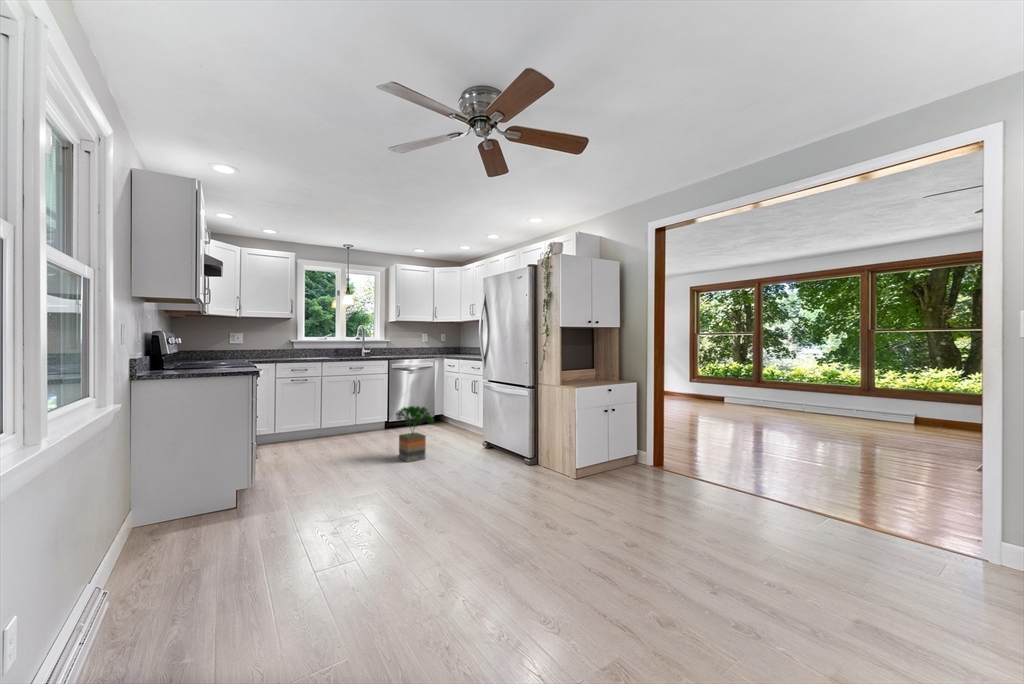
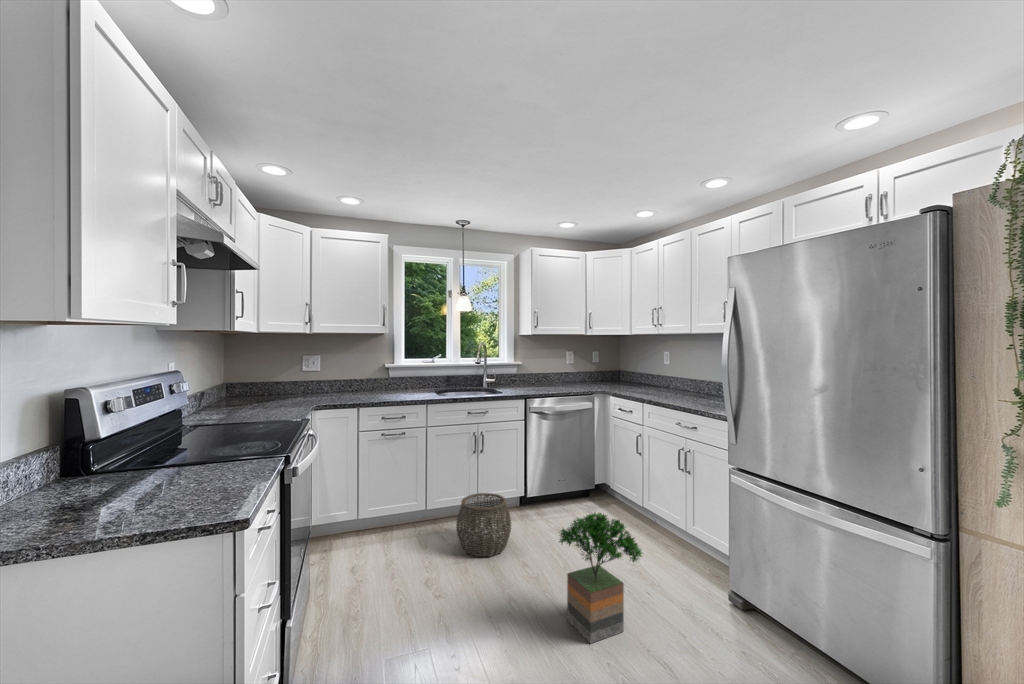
woven basket: none [341,413,375,446] -> present [456,493,511,557]

